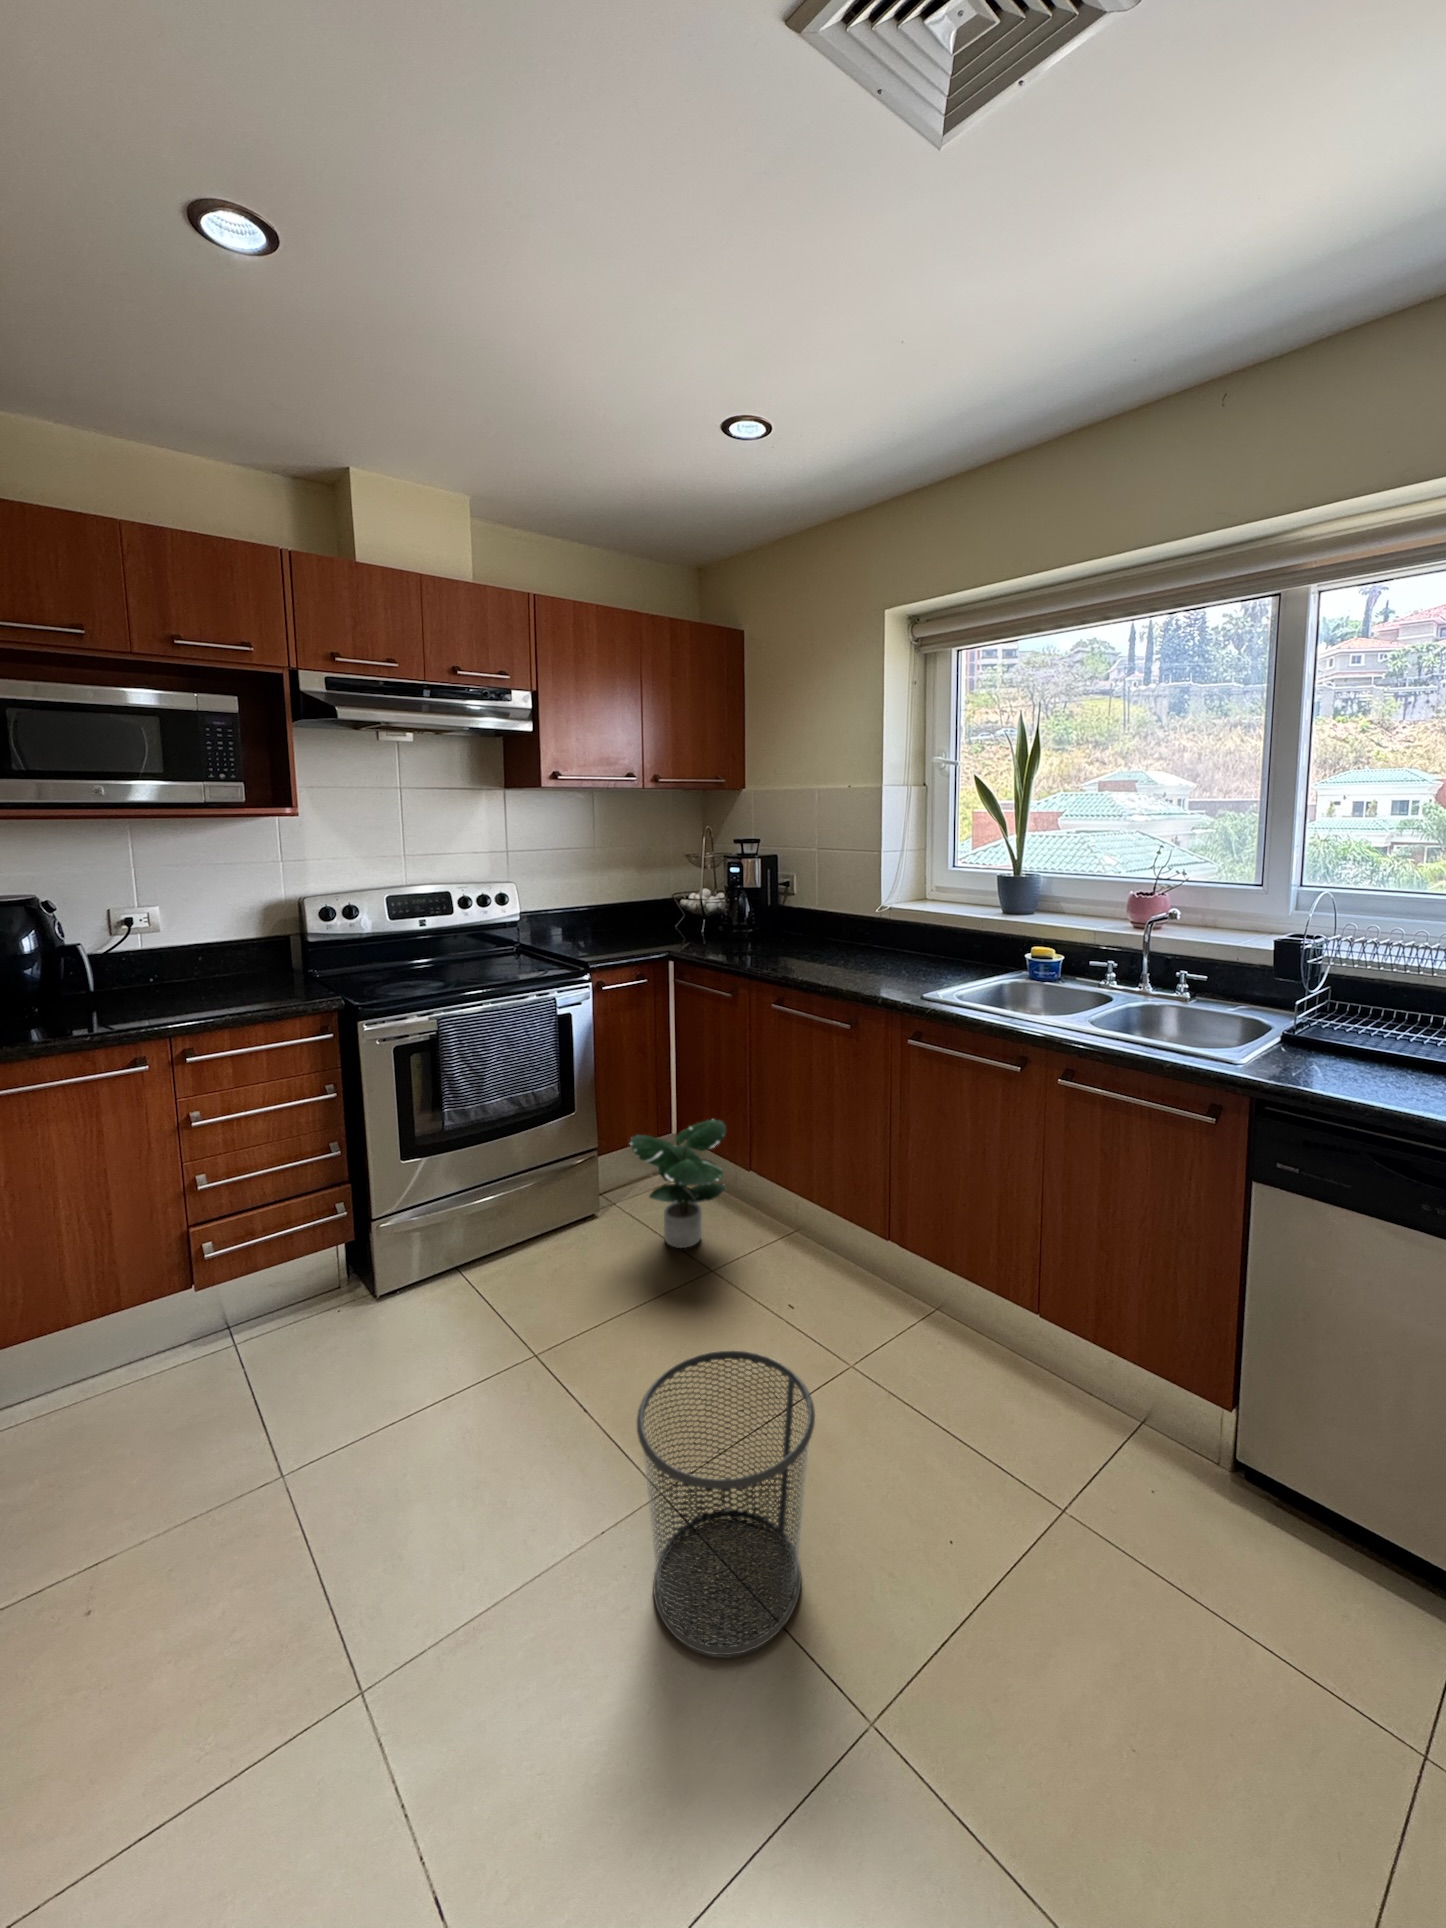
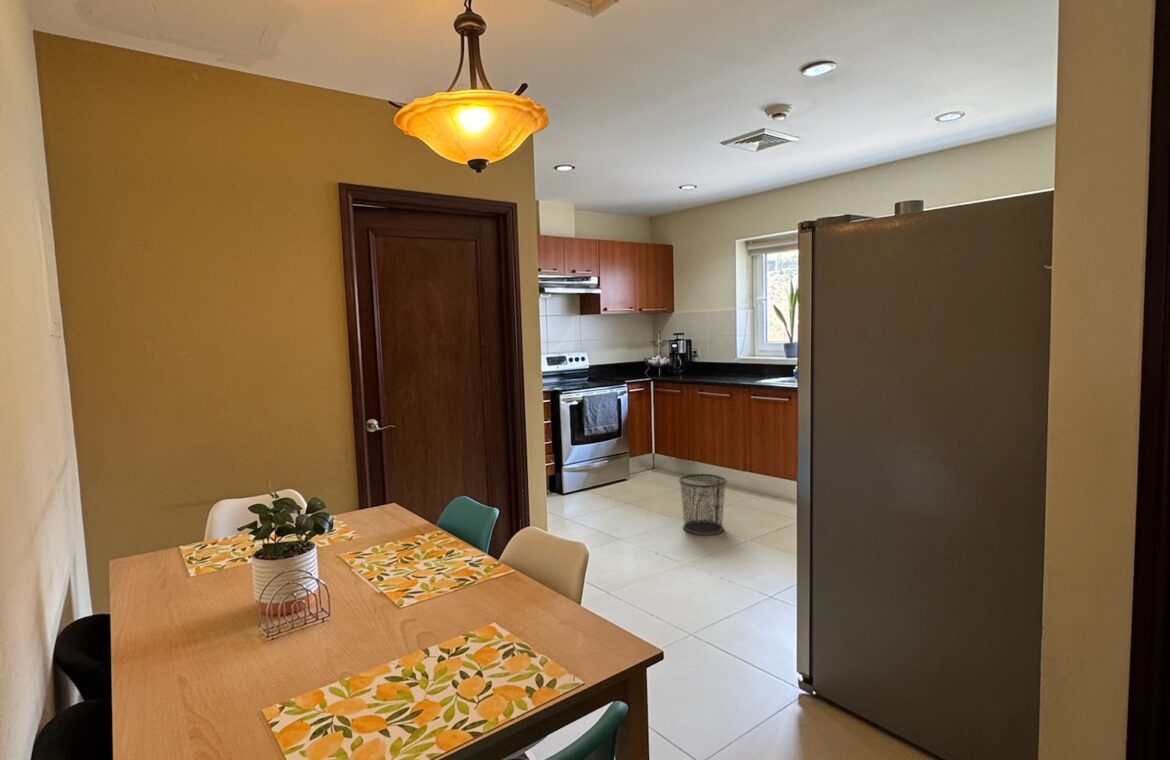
potted plant: present [630,1120,726,1248] -> none [644,441,681,486]

